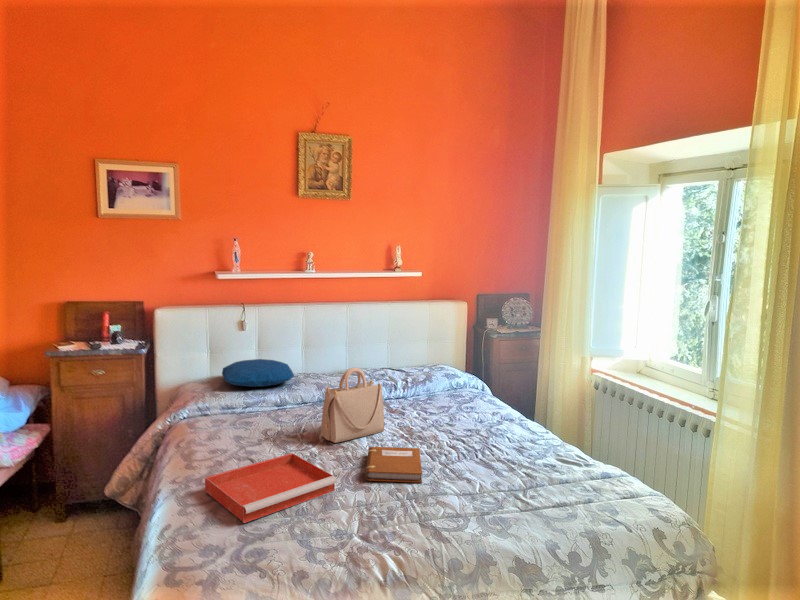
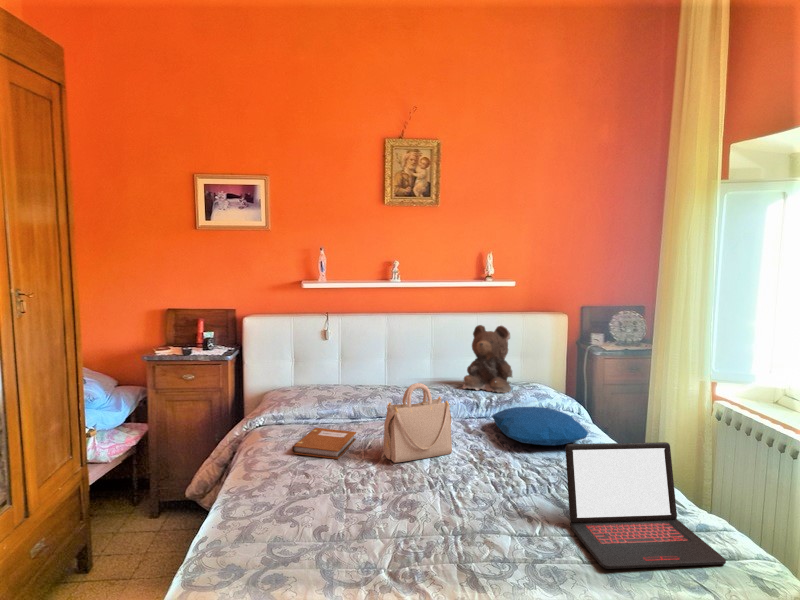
teddy bear: none [378,313,424,376] -> present [463,325,512,393]
pillow: present [222,359,294,387] -> present [492,407,588,445]
laptop: none [498,407,626,513] -> present [565,442,726,569]
notebook: present [365,447,422,483] -> present [292,428,356,459]
tray: present [205,453,337,523] -> none [250,471,380,543]

